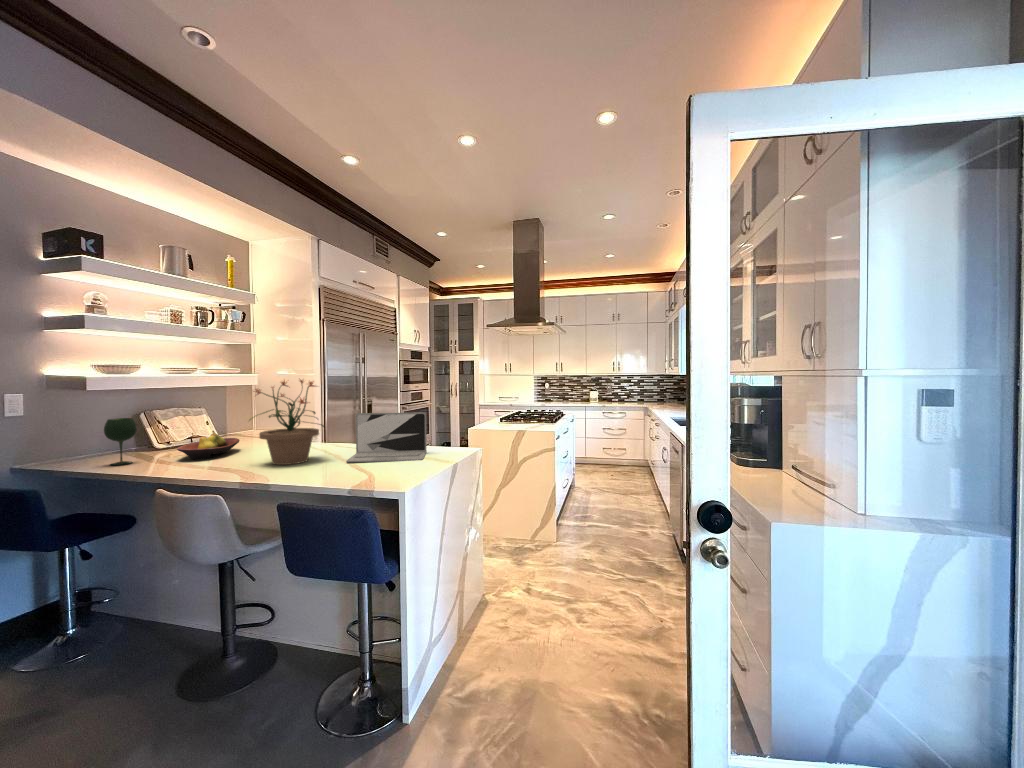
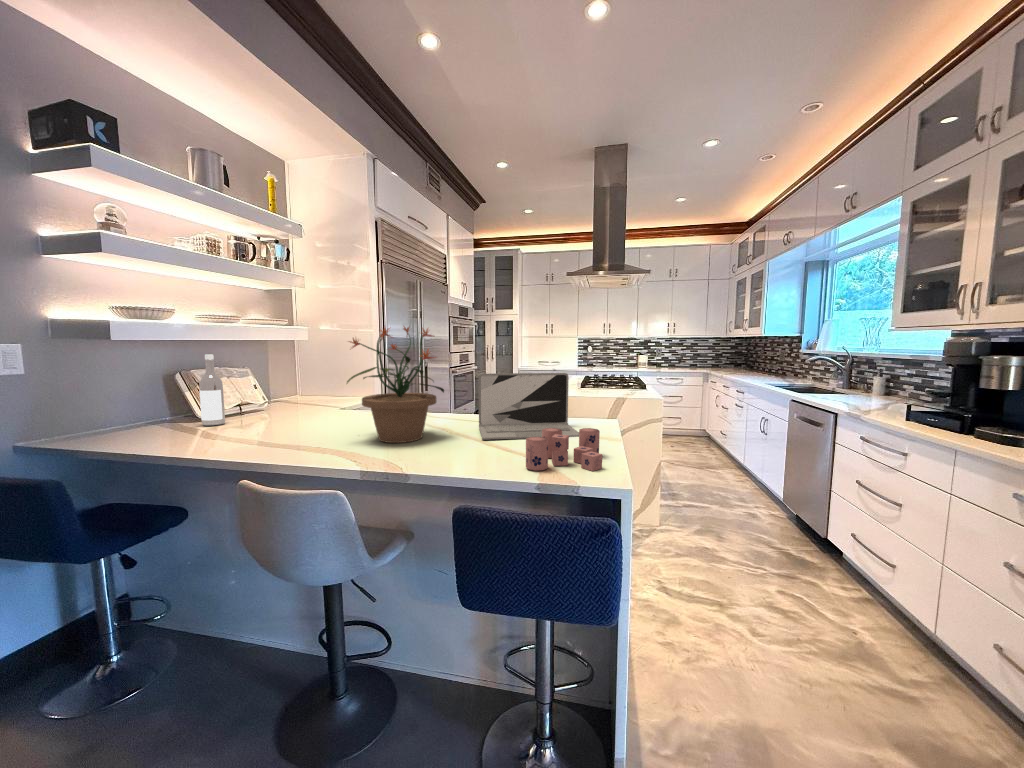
wine bottle: none [155,399,175,454] -> present [199,354,225,426]
wine glass: present [104,418,137,465] -> none [140,378,183,442]
fruit bowl: present [177,433,240,460] -> none [239,399,310,434]
candle: none [345,453,410,481] -> present [526,428,602,471]

